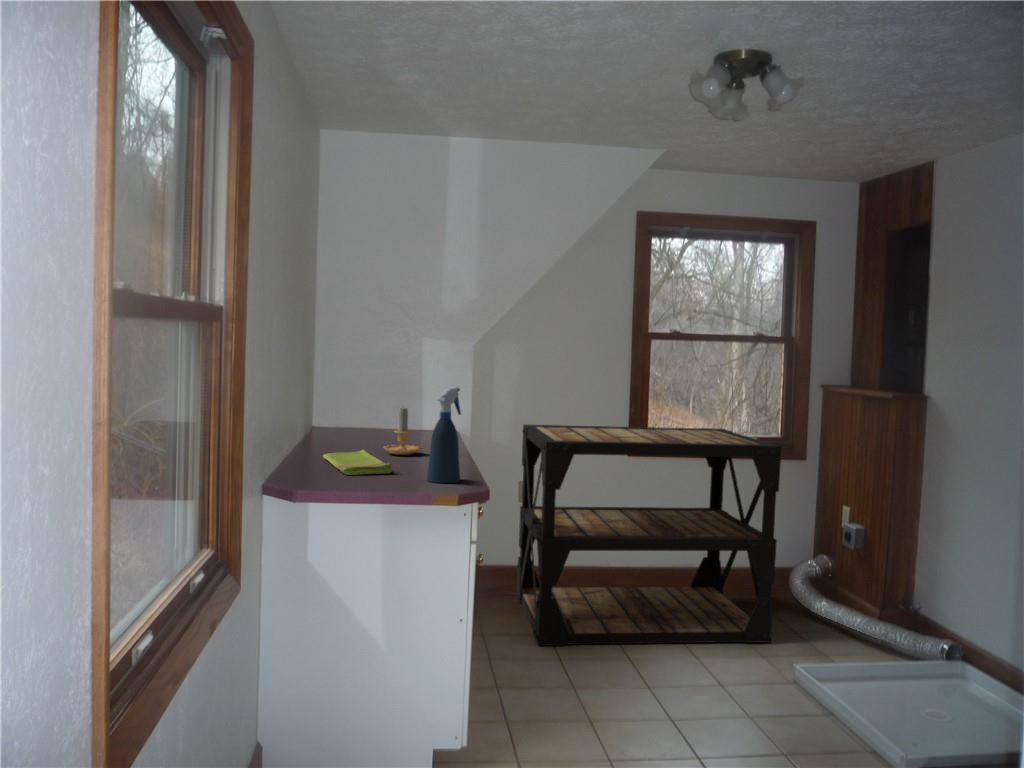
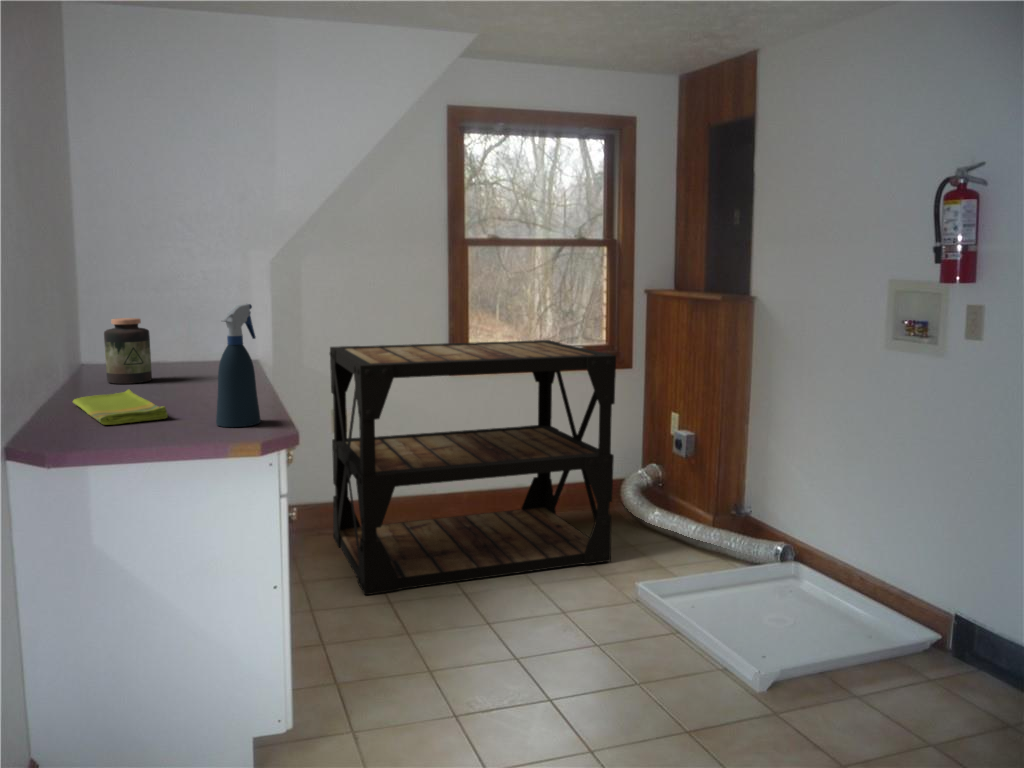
jar: none [346,393,380,445] -> present [104,318,152,384]
candle: present [384,408,425,455] -> none [157,331,218,393]

